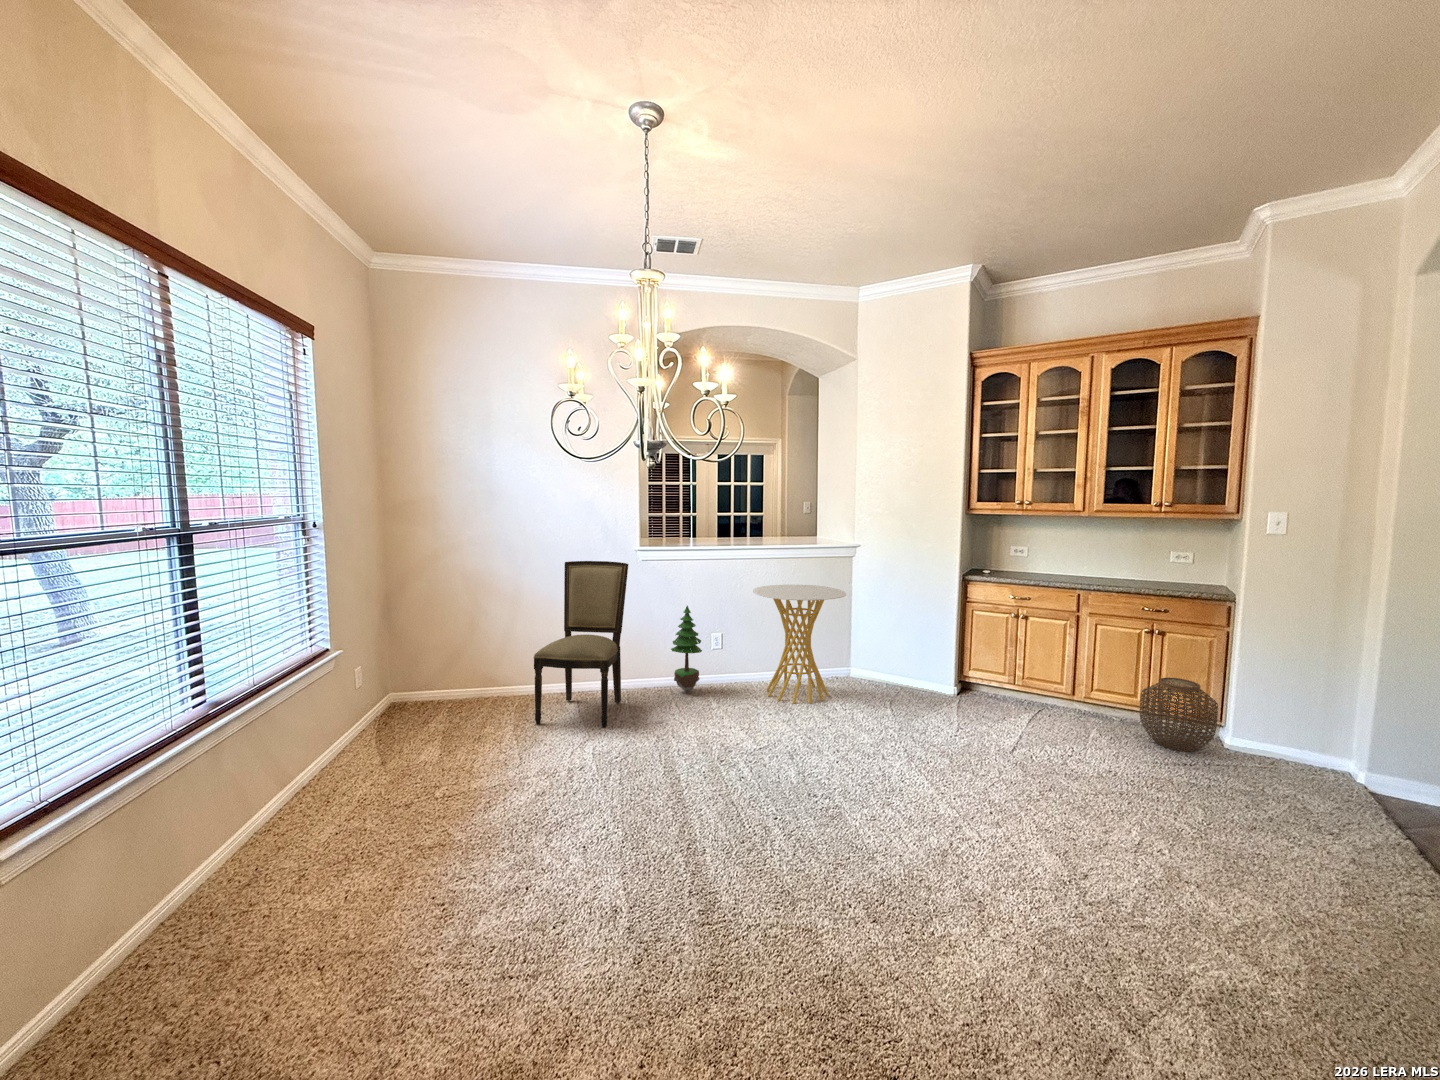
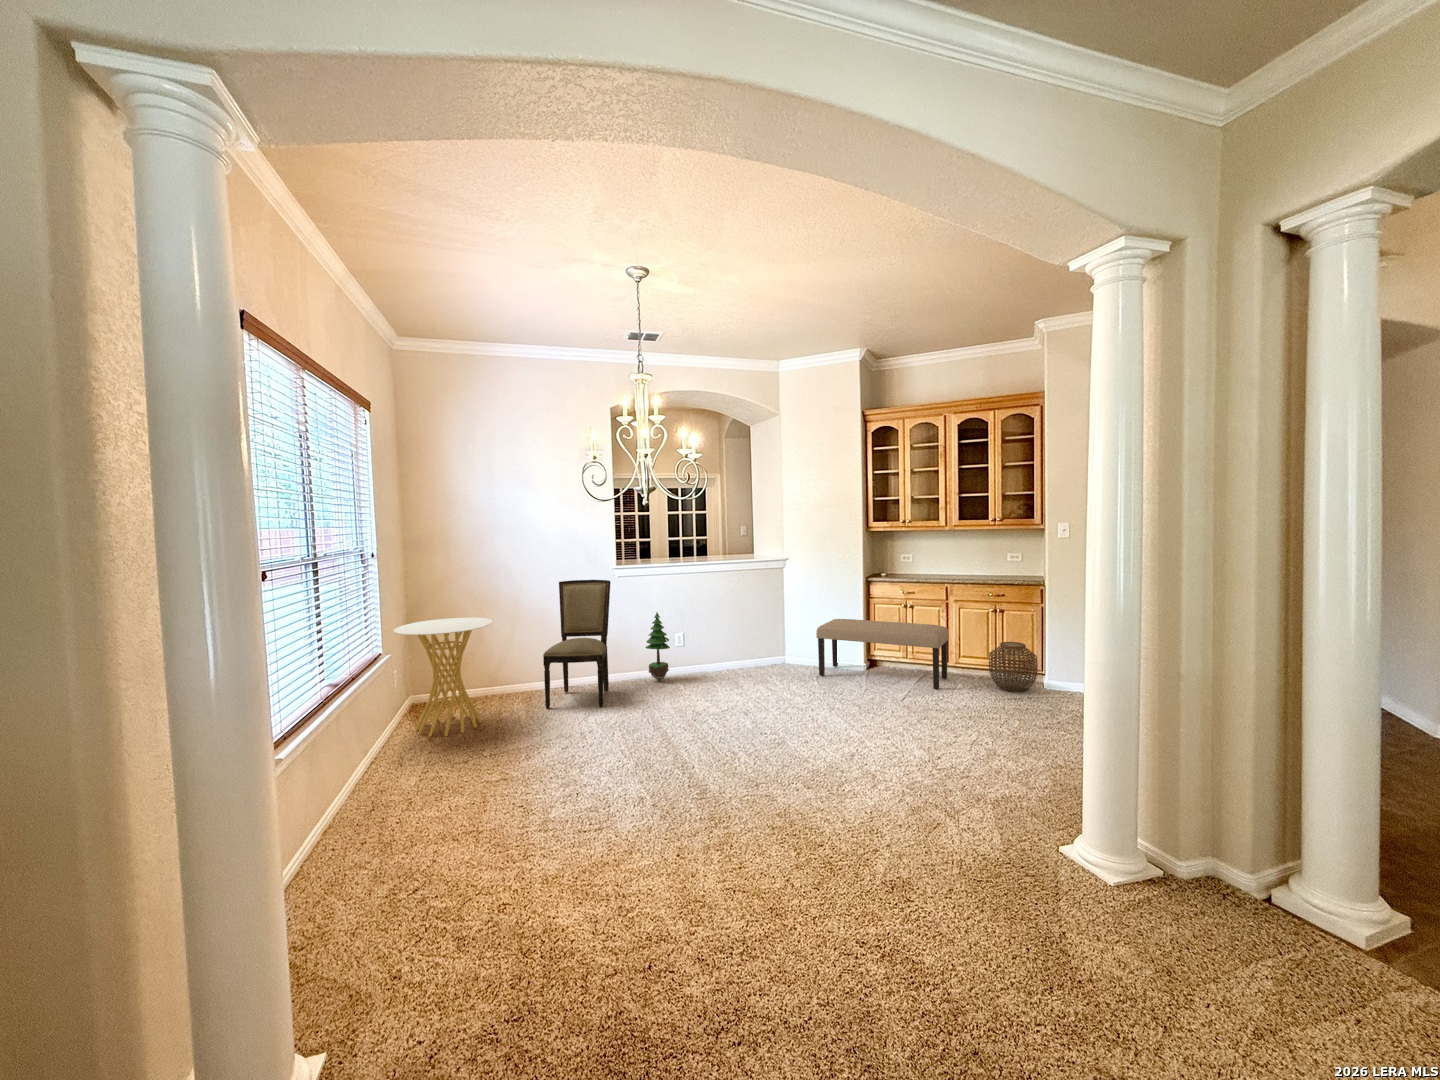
side table: present [753,585,846,704] -> present [394,618,493,737]
bench: none [893,626,1079,736] -> present [816,619,949,689]

